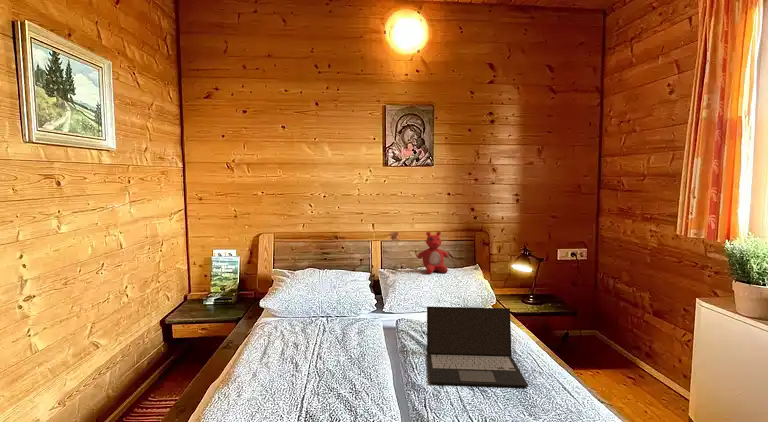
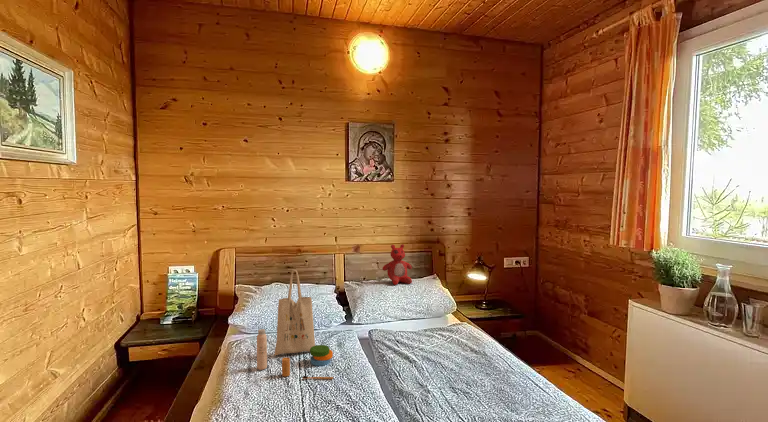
tote bag: none [273,254,350,367] -> present [257,270,333,379]
laptop: present [427,307,528,387] -> none [407,315,505,389]

